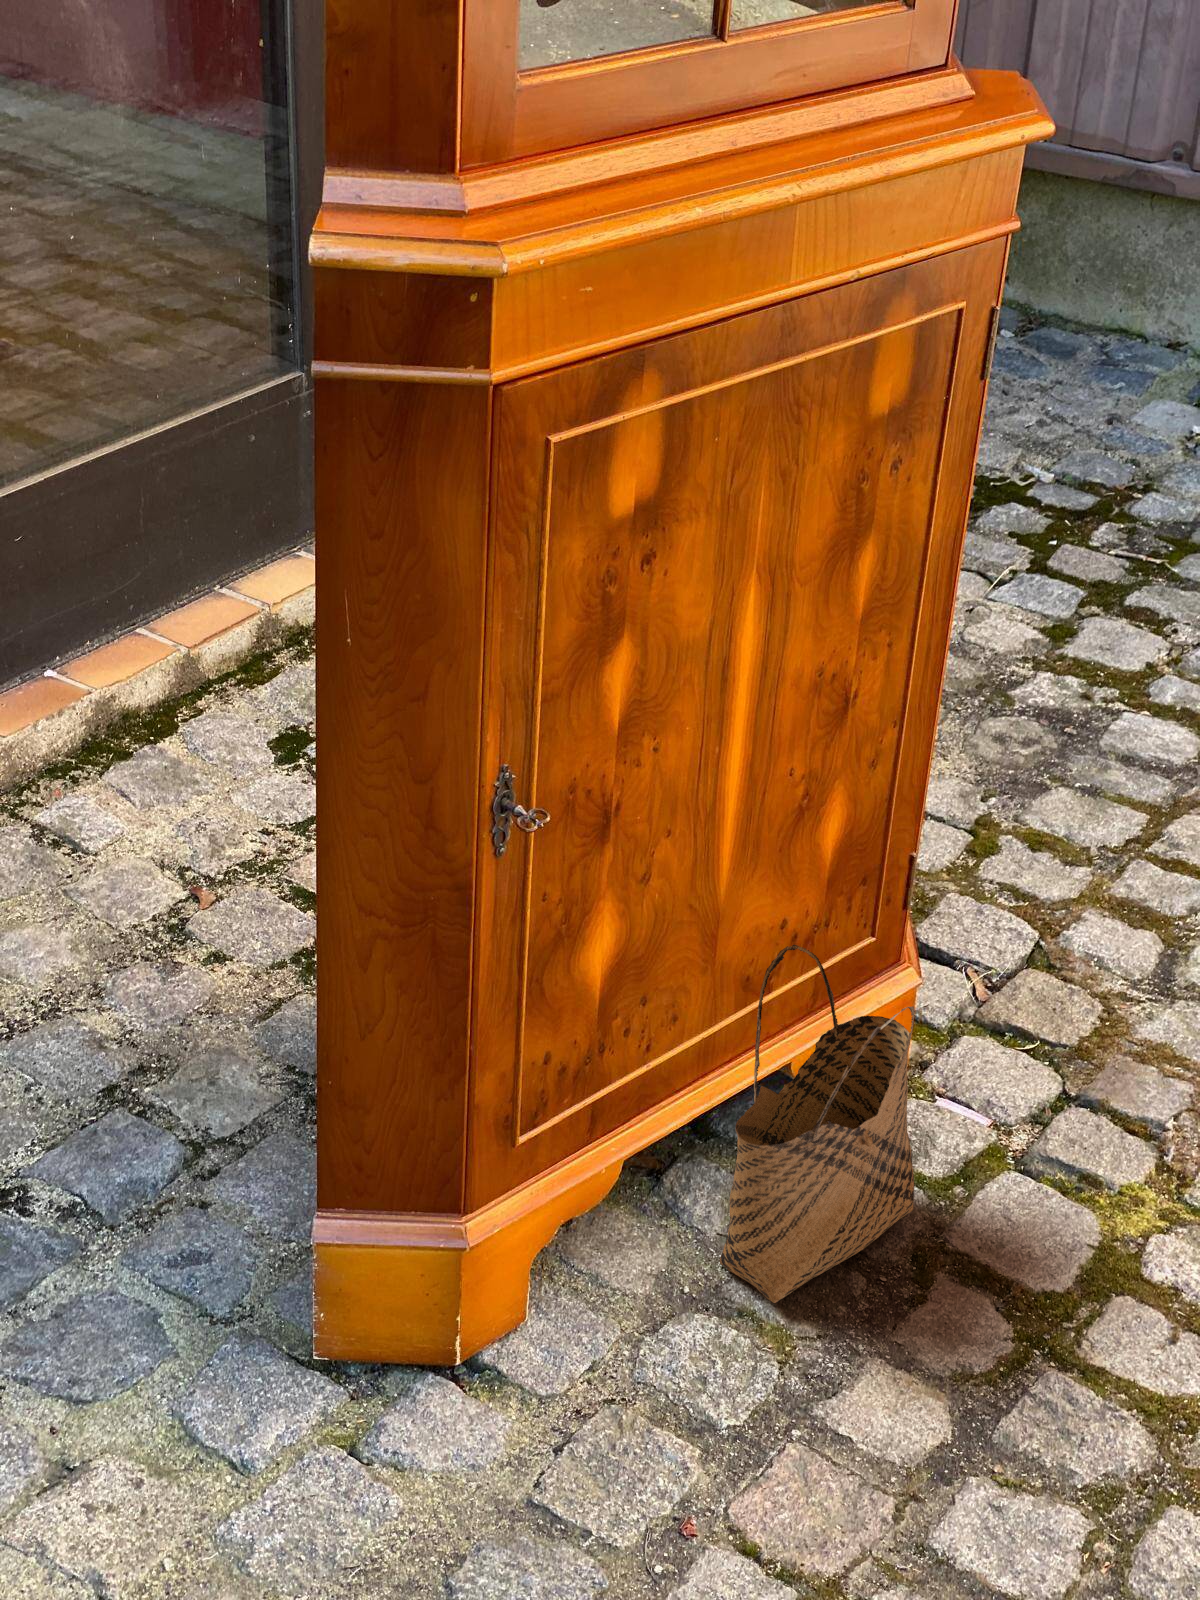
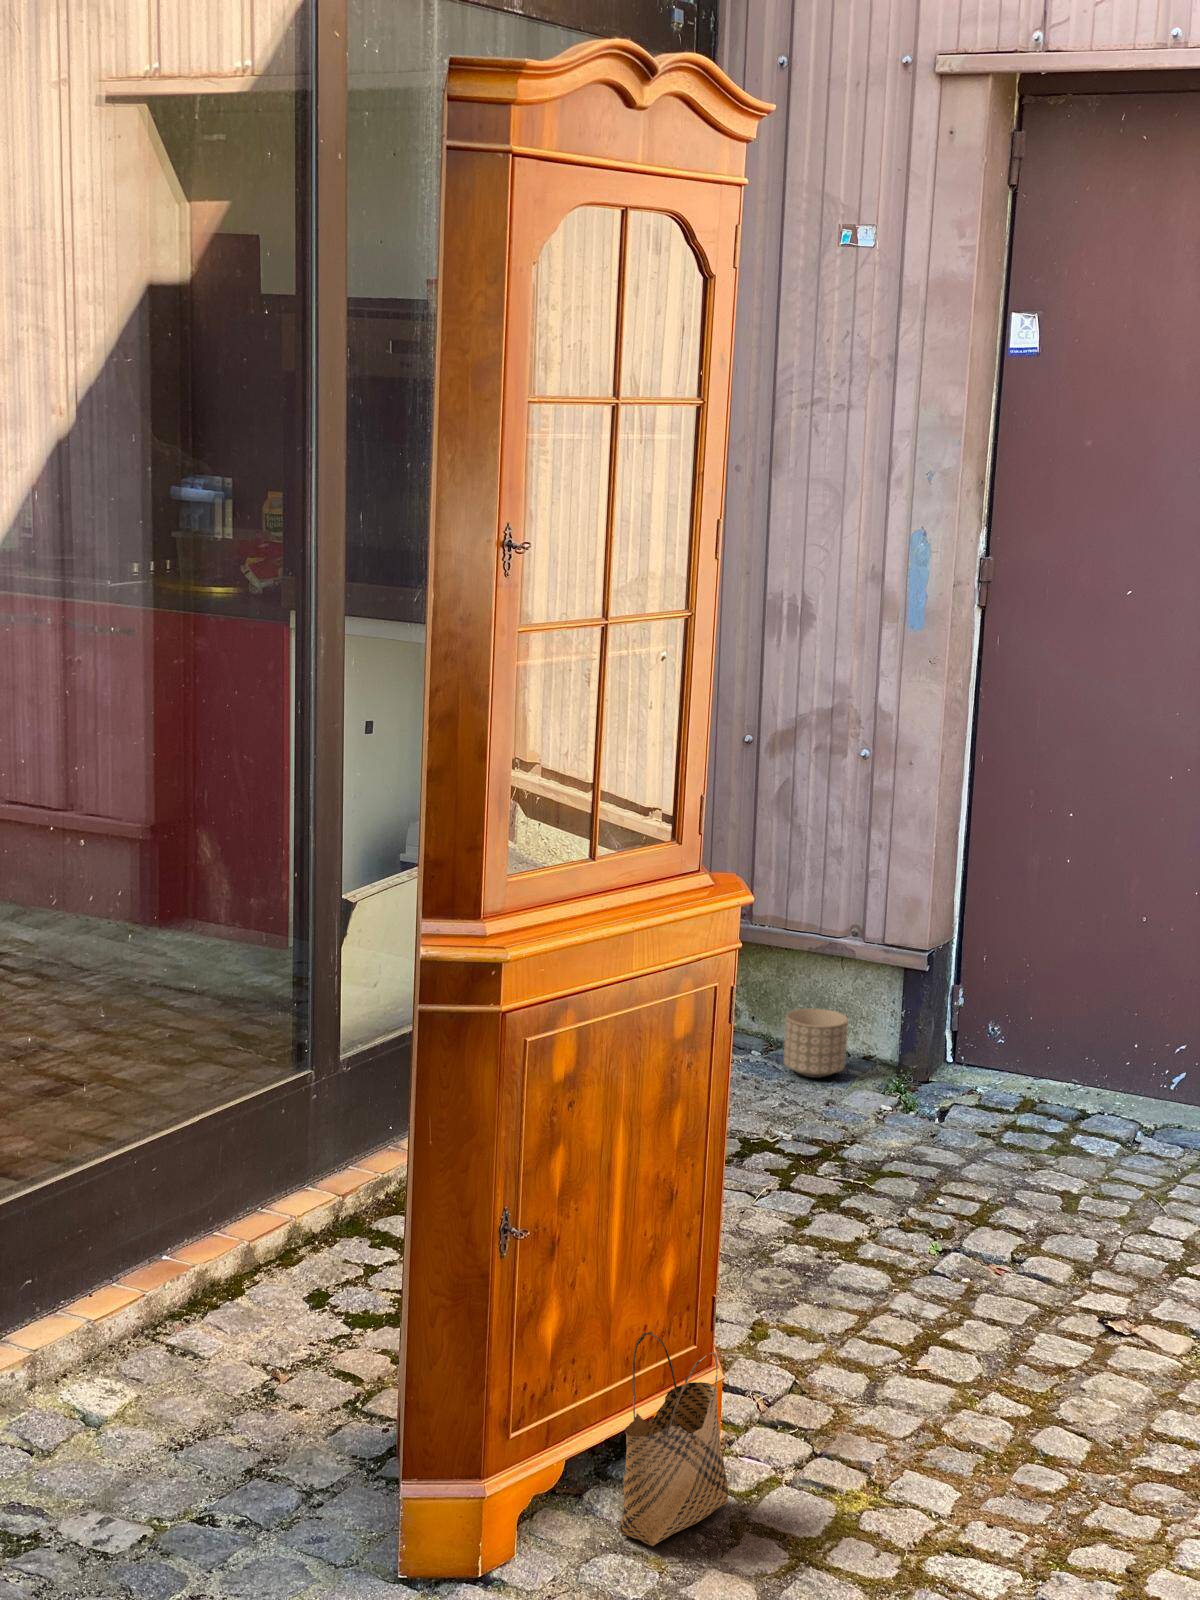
planter: none [1047,268,1154,375] -> present [783,1009,848,1078]

